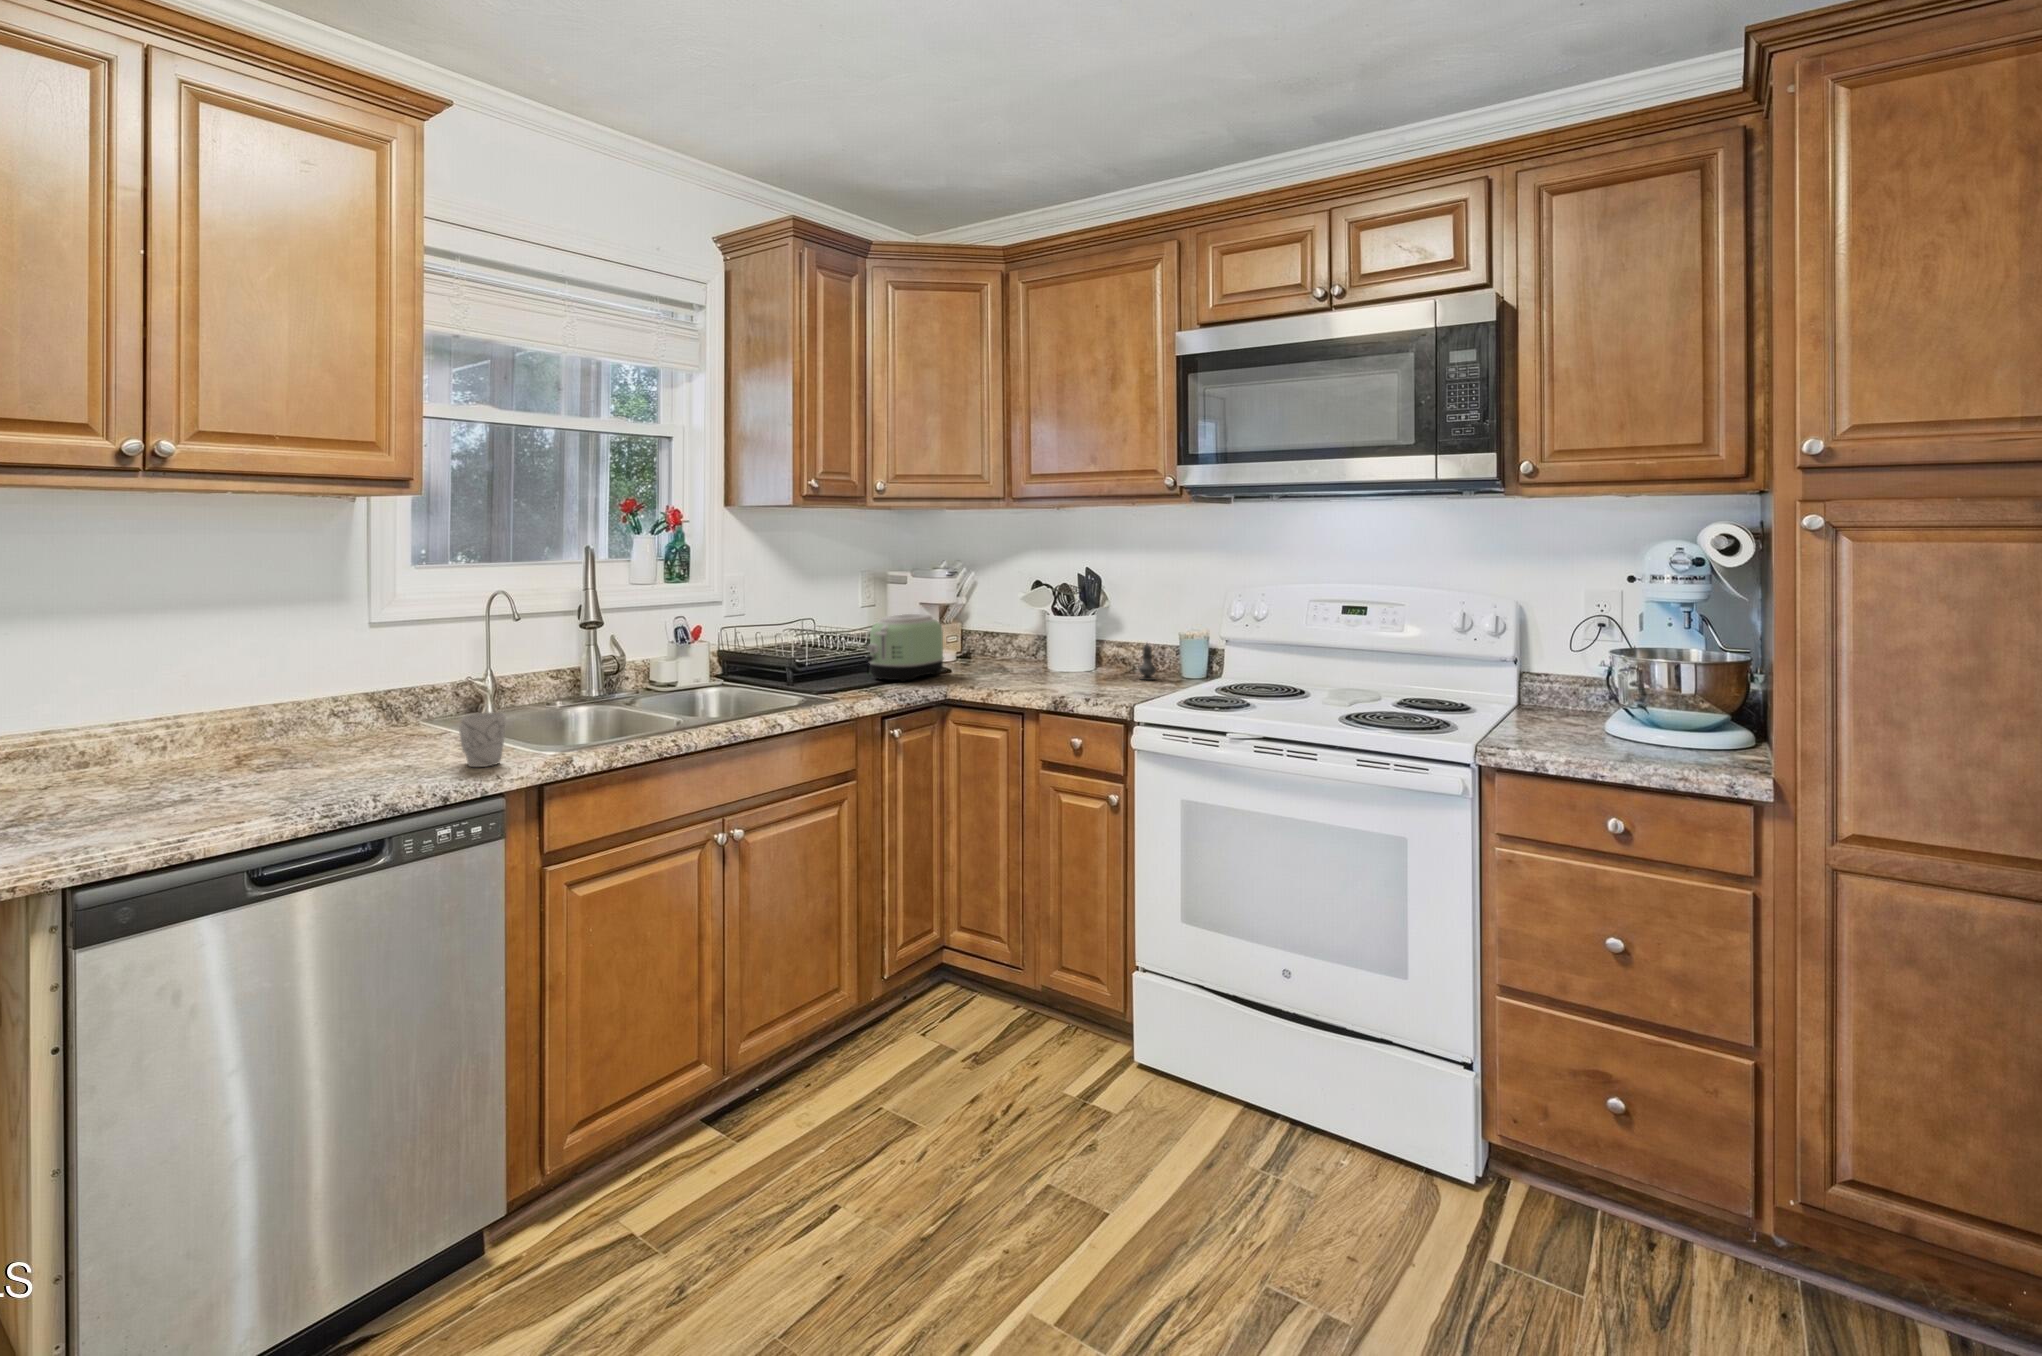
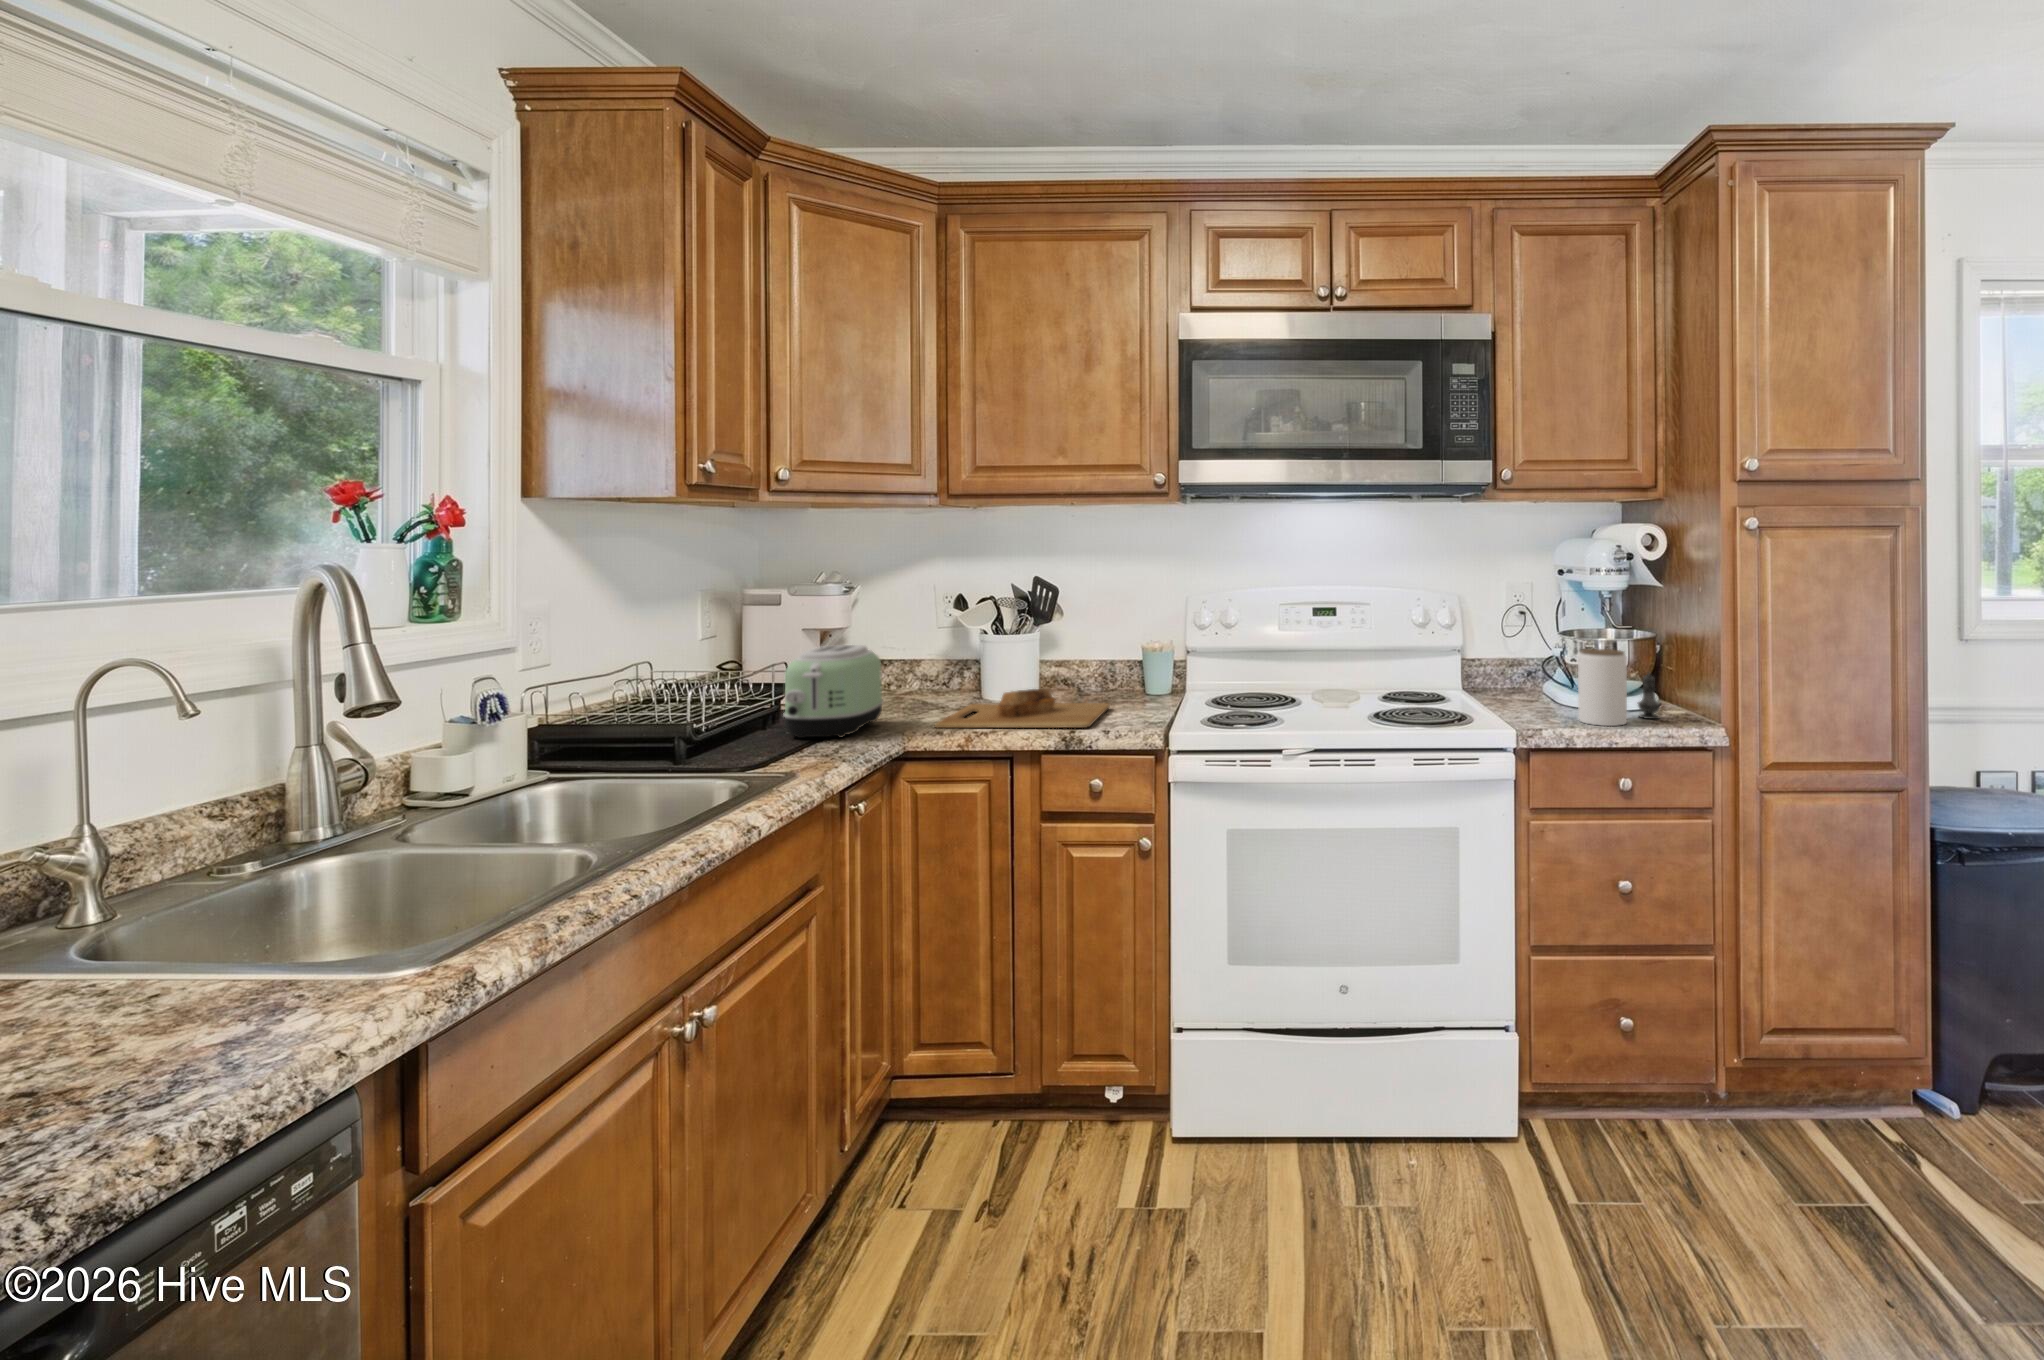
salt shaker: present [1139,644,1156,680] -> present [1638,673,1660,719]
cutting board: none [971,659,1124,694] -> present [935,688,1110,728]
jar: none [1595,664,1664,756] -> present [1578,649,1627,726]
mug: present [459,712,506,767] -> none [145,911,296,1047]

